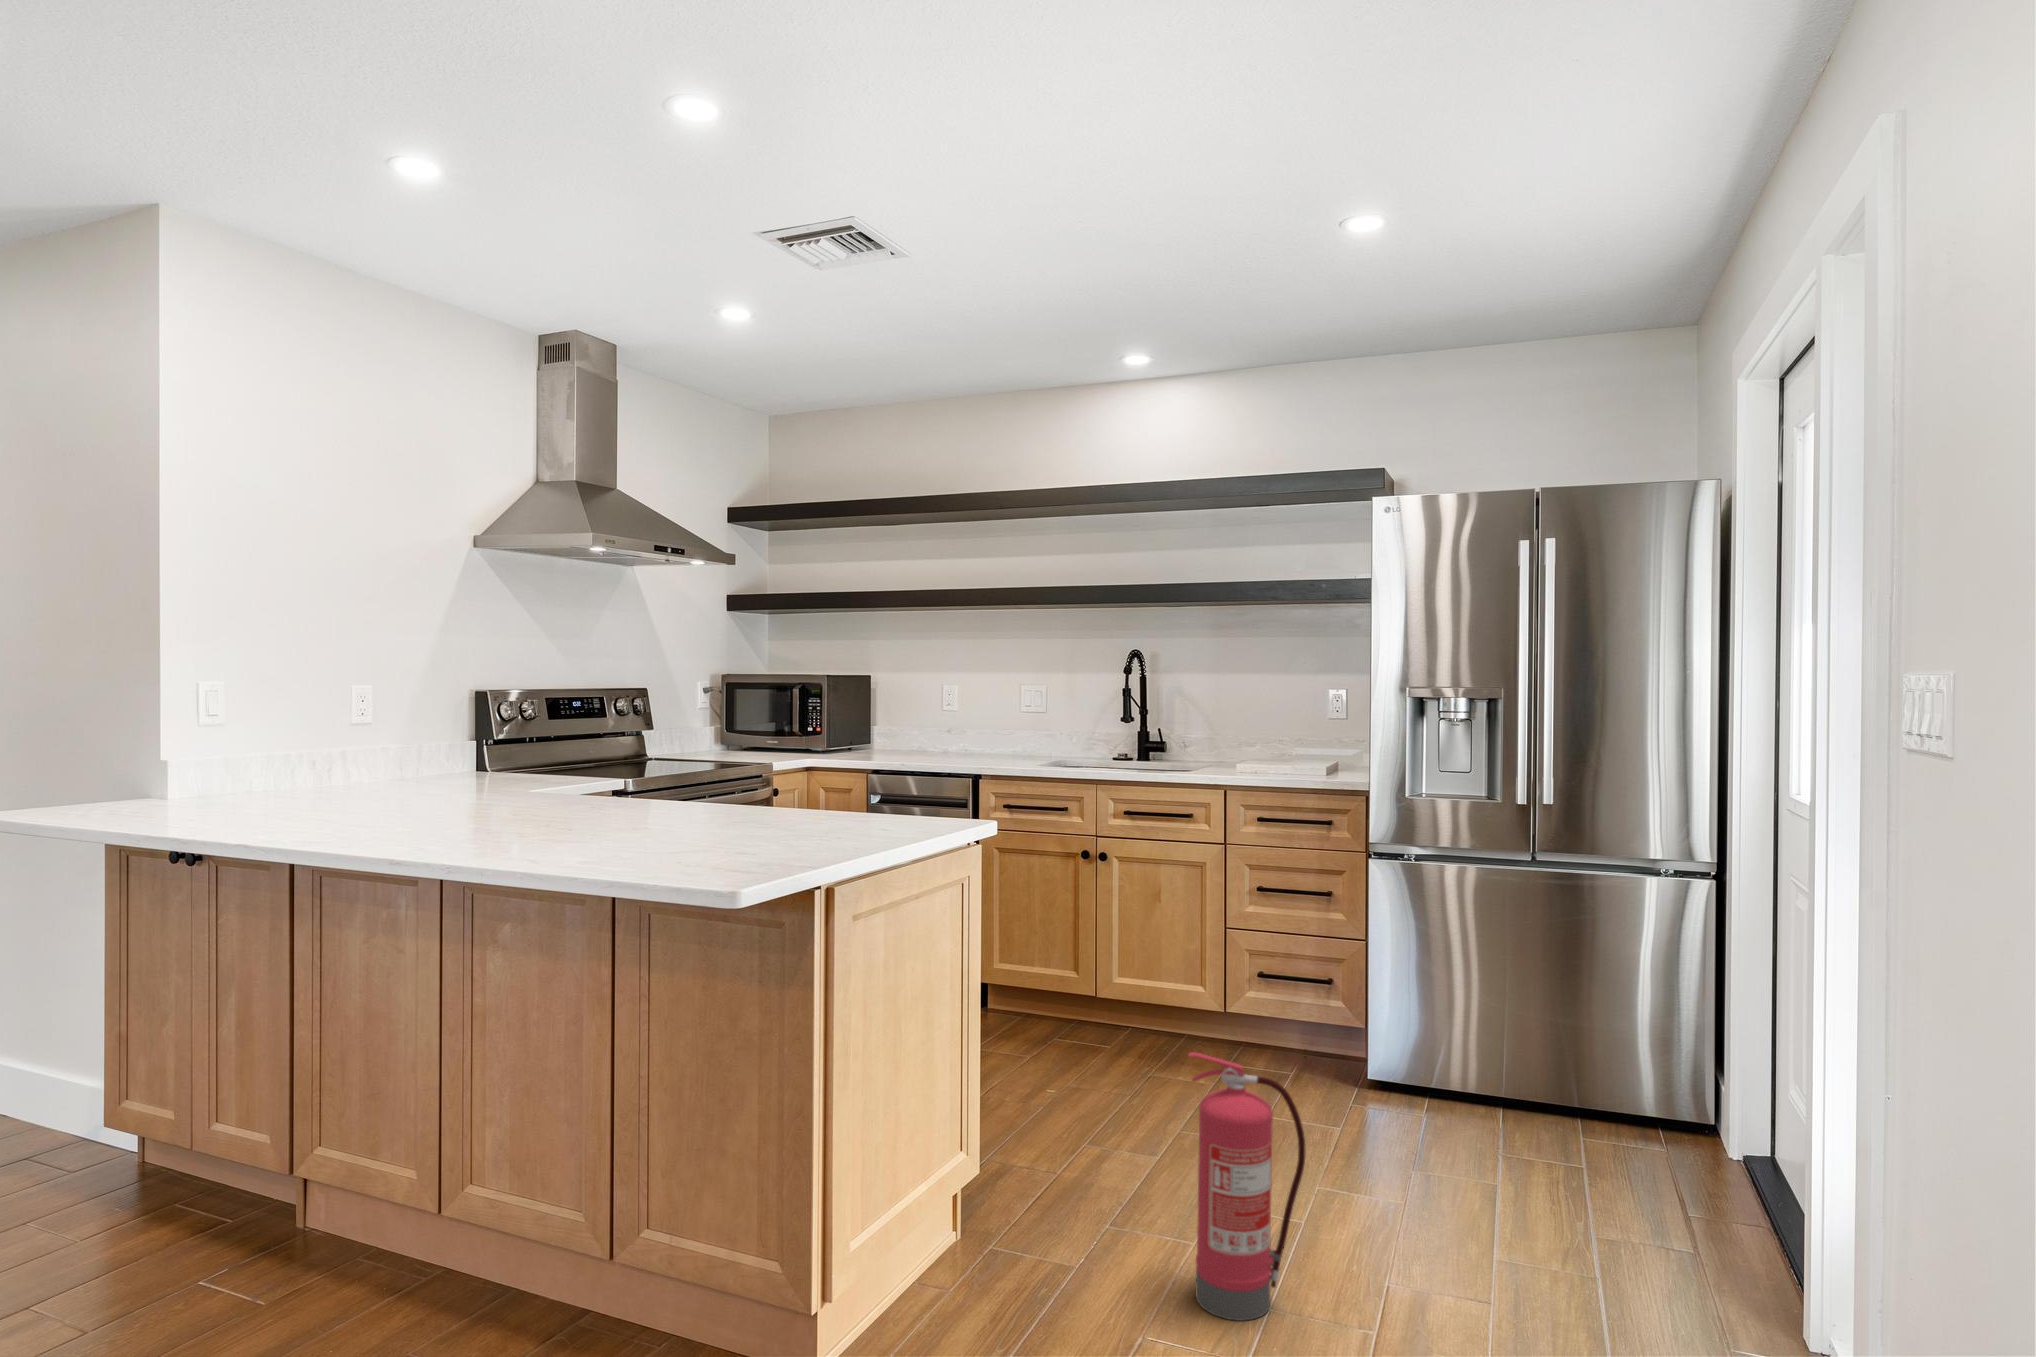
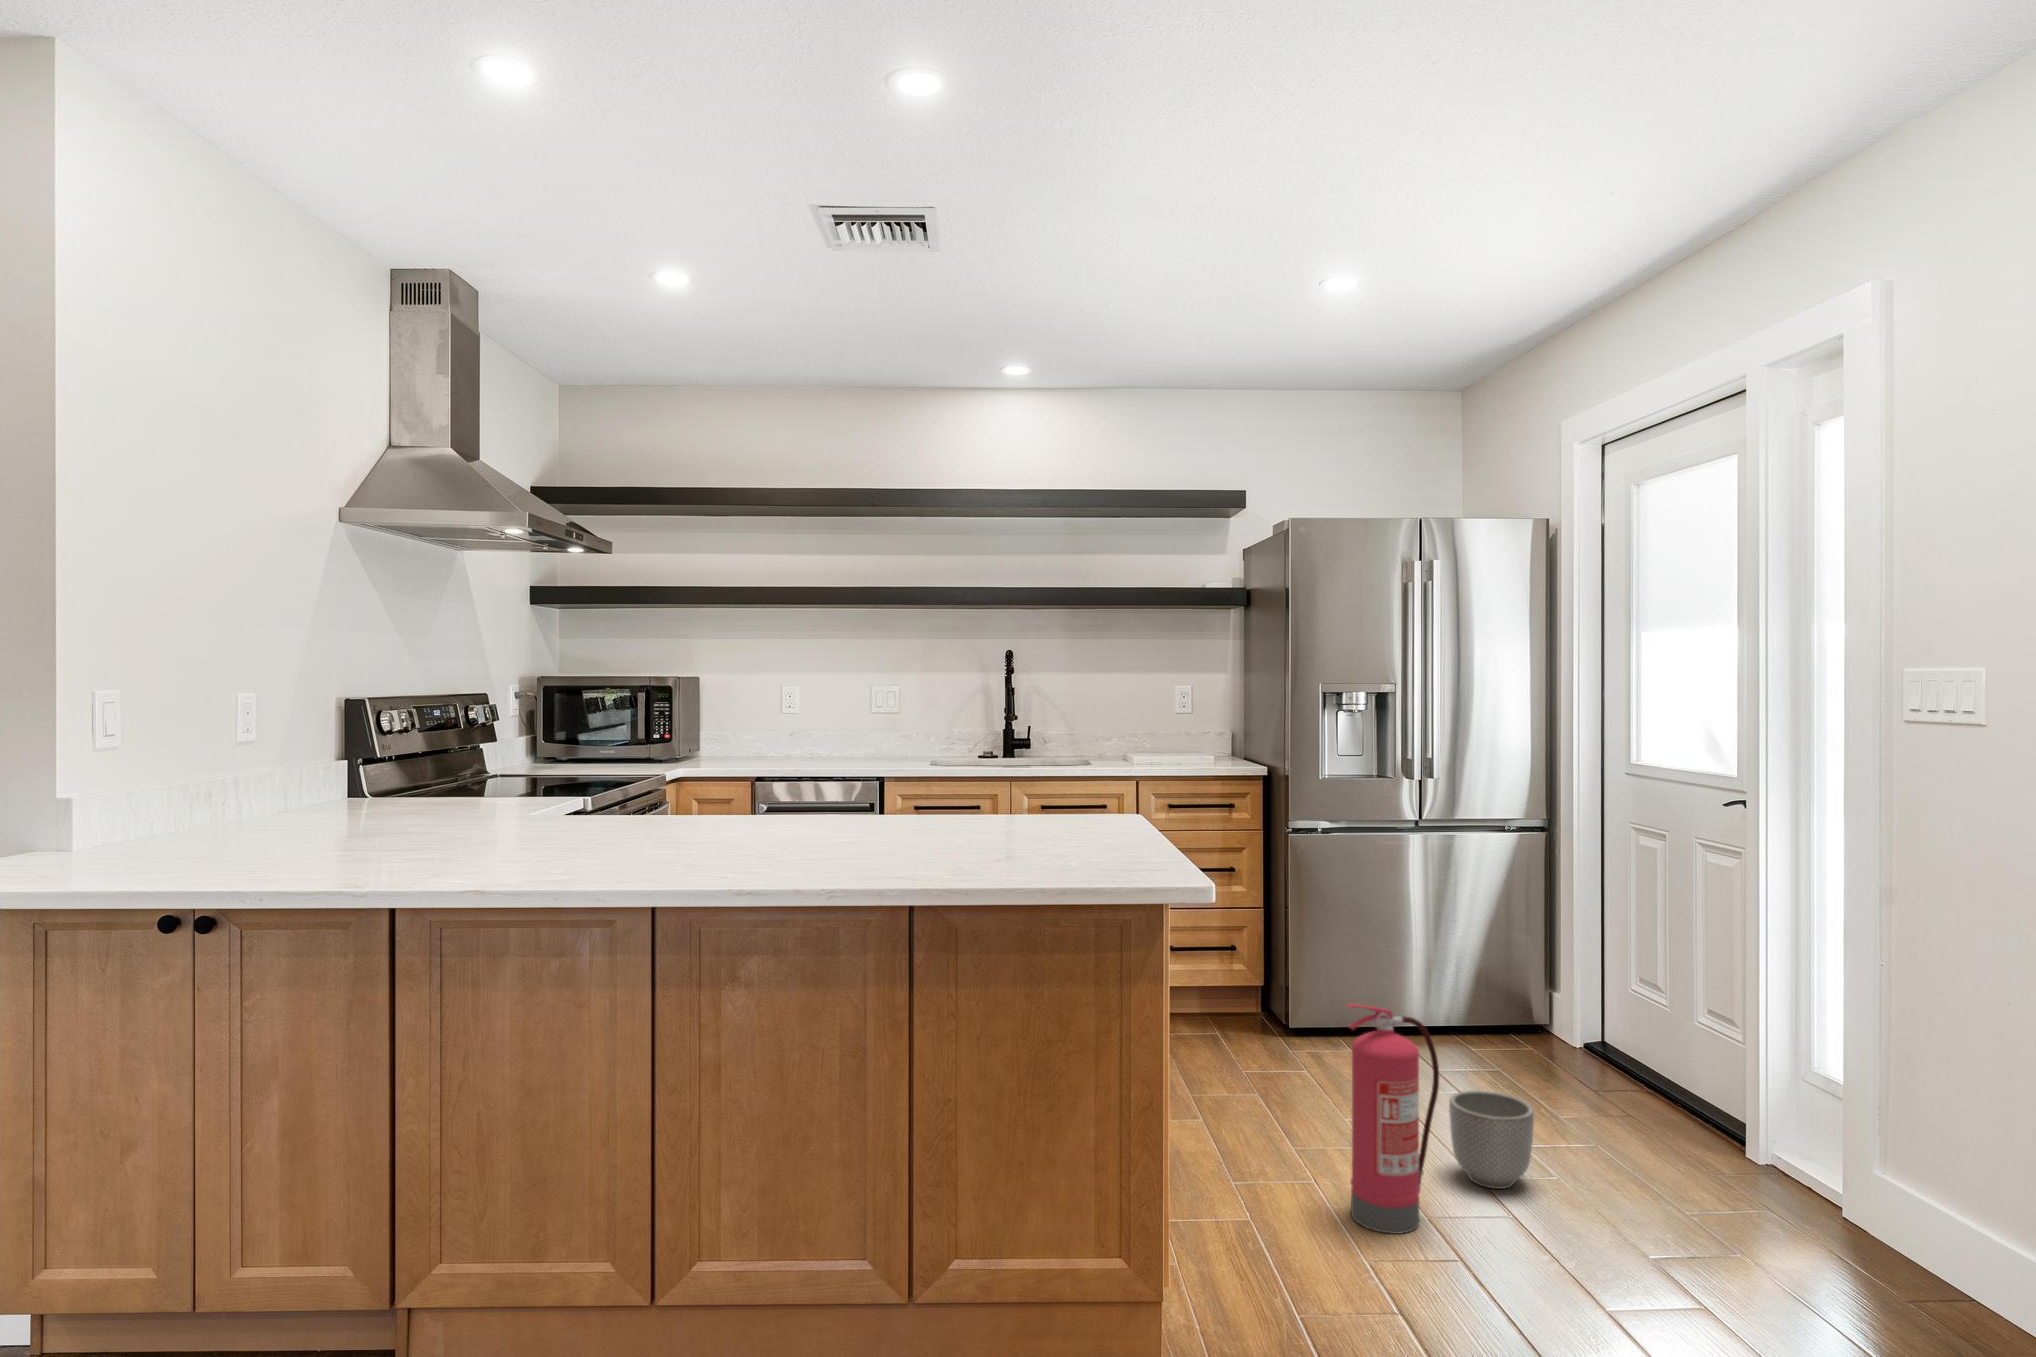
planter: none [1364,1178,1463,1301] -> present [1449,1090,1534,1189]

